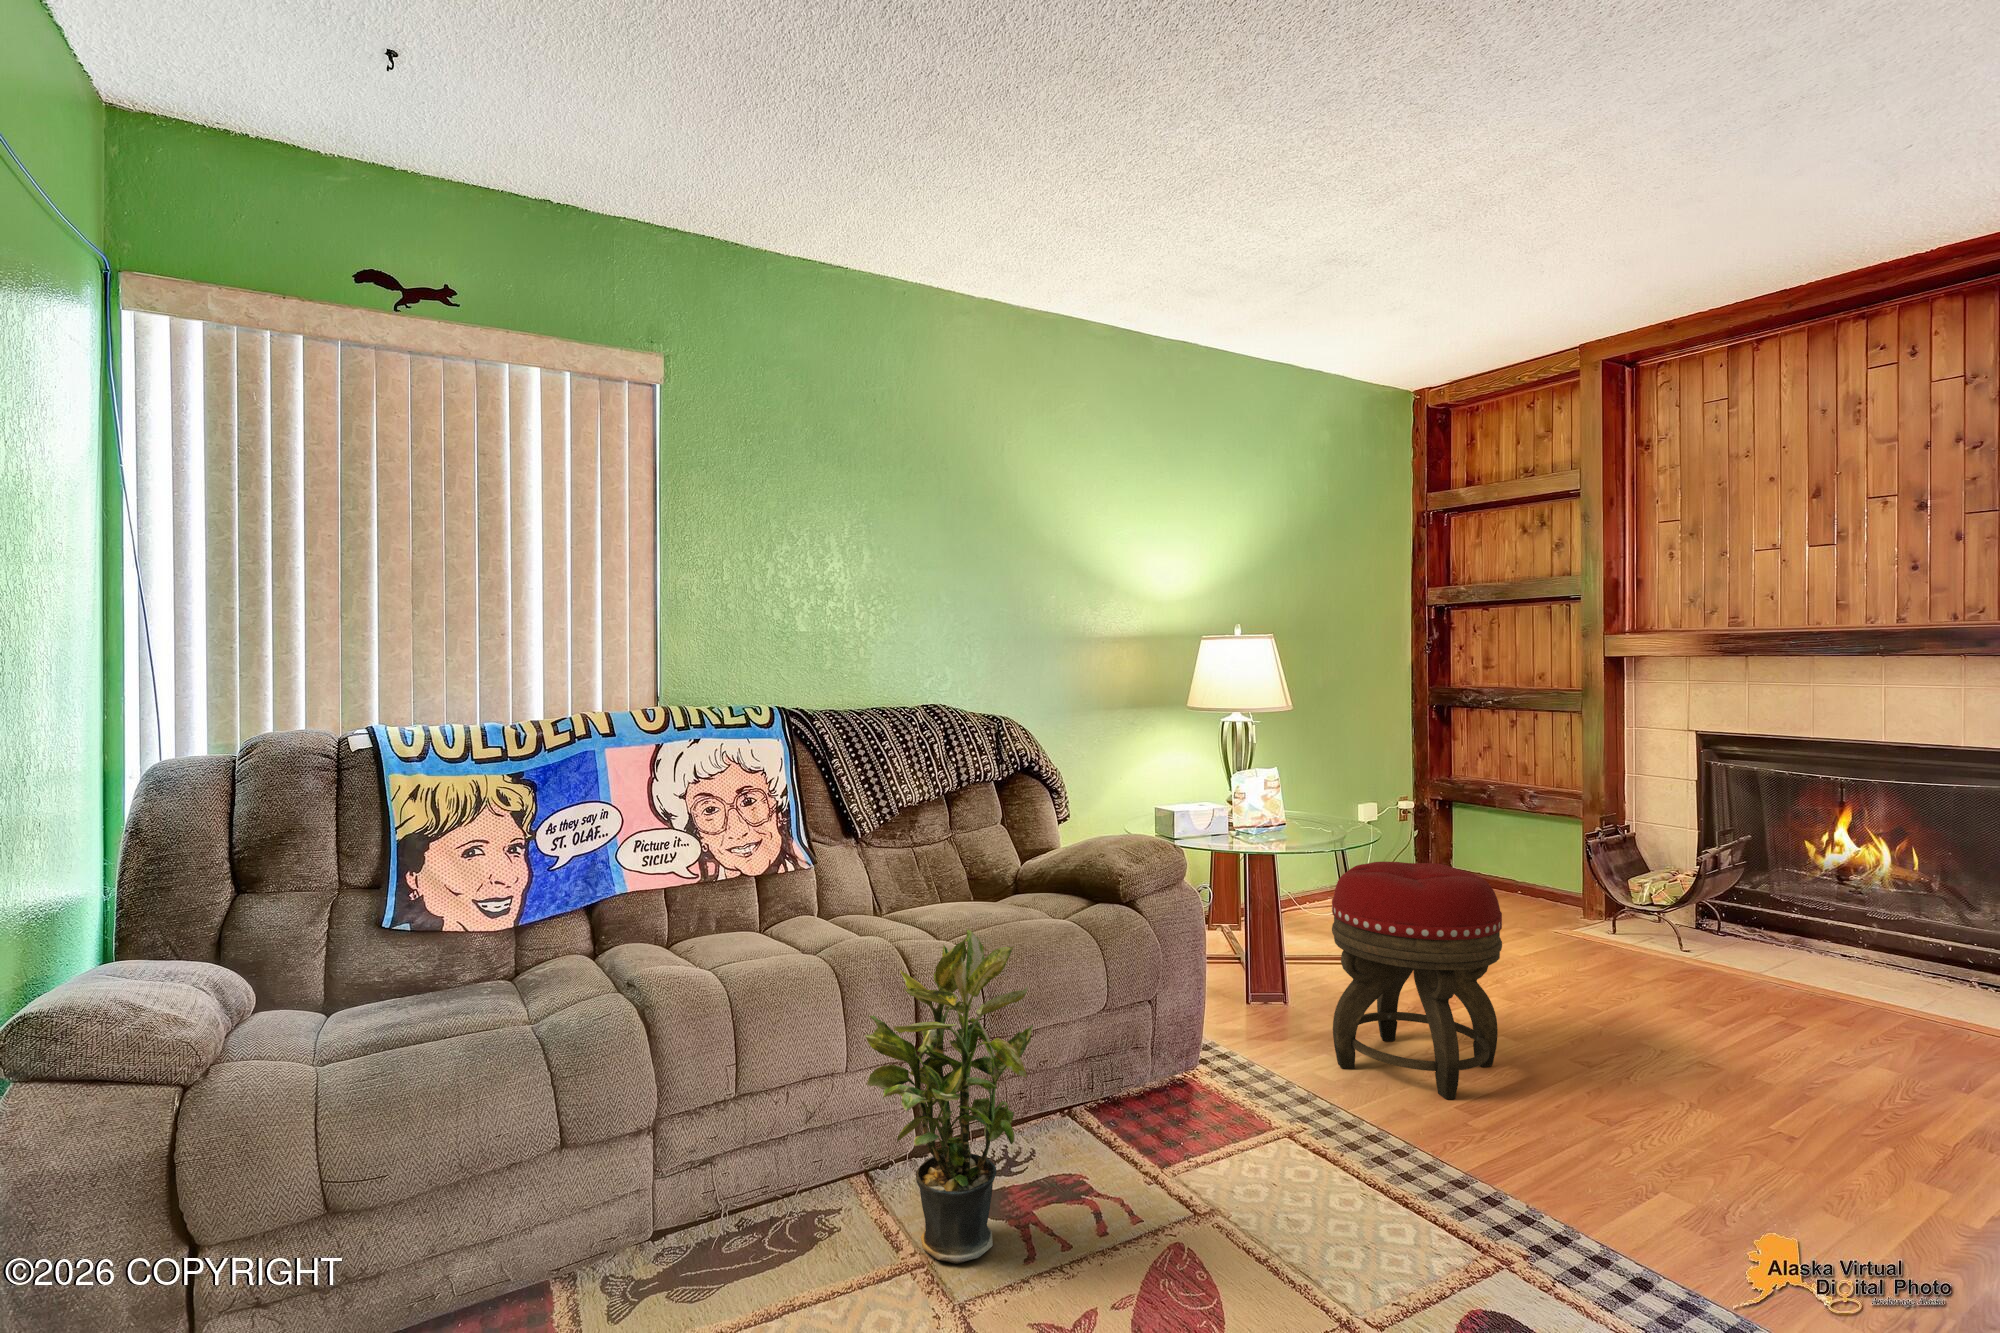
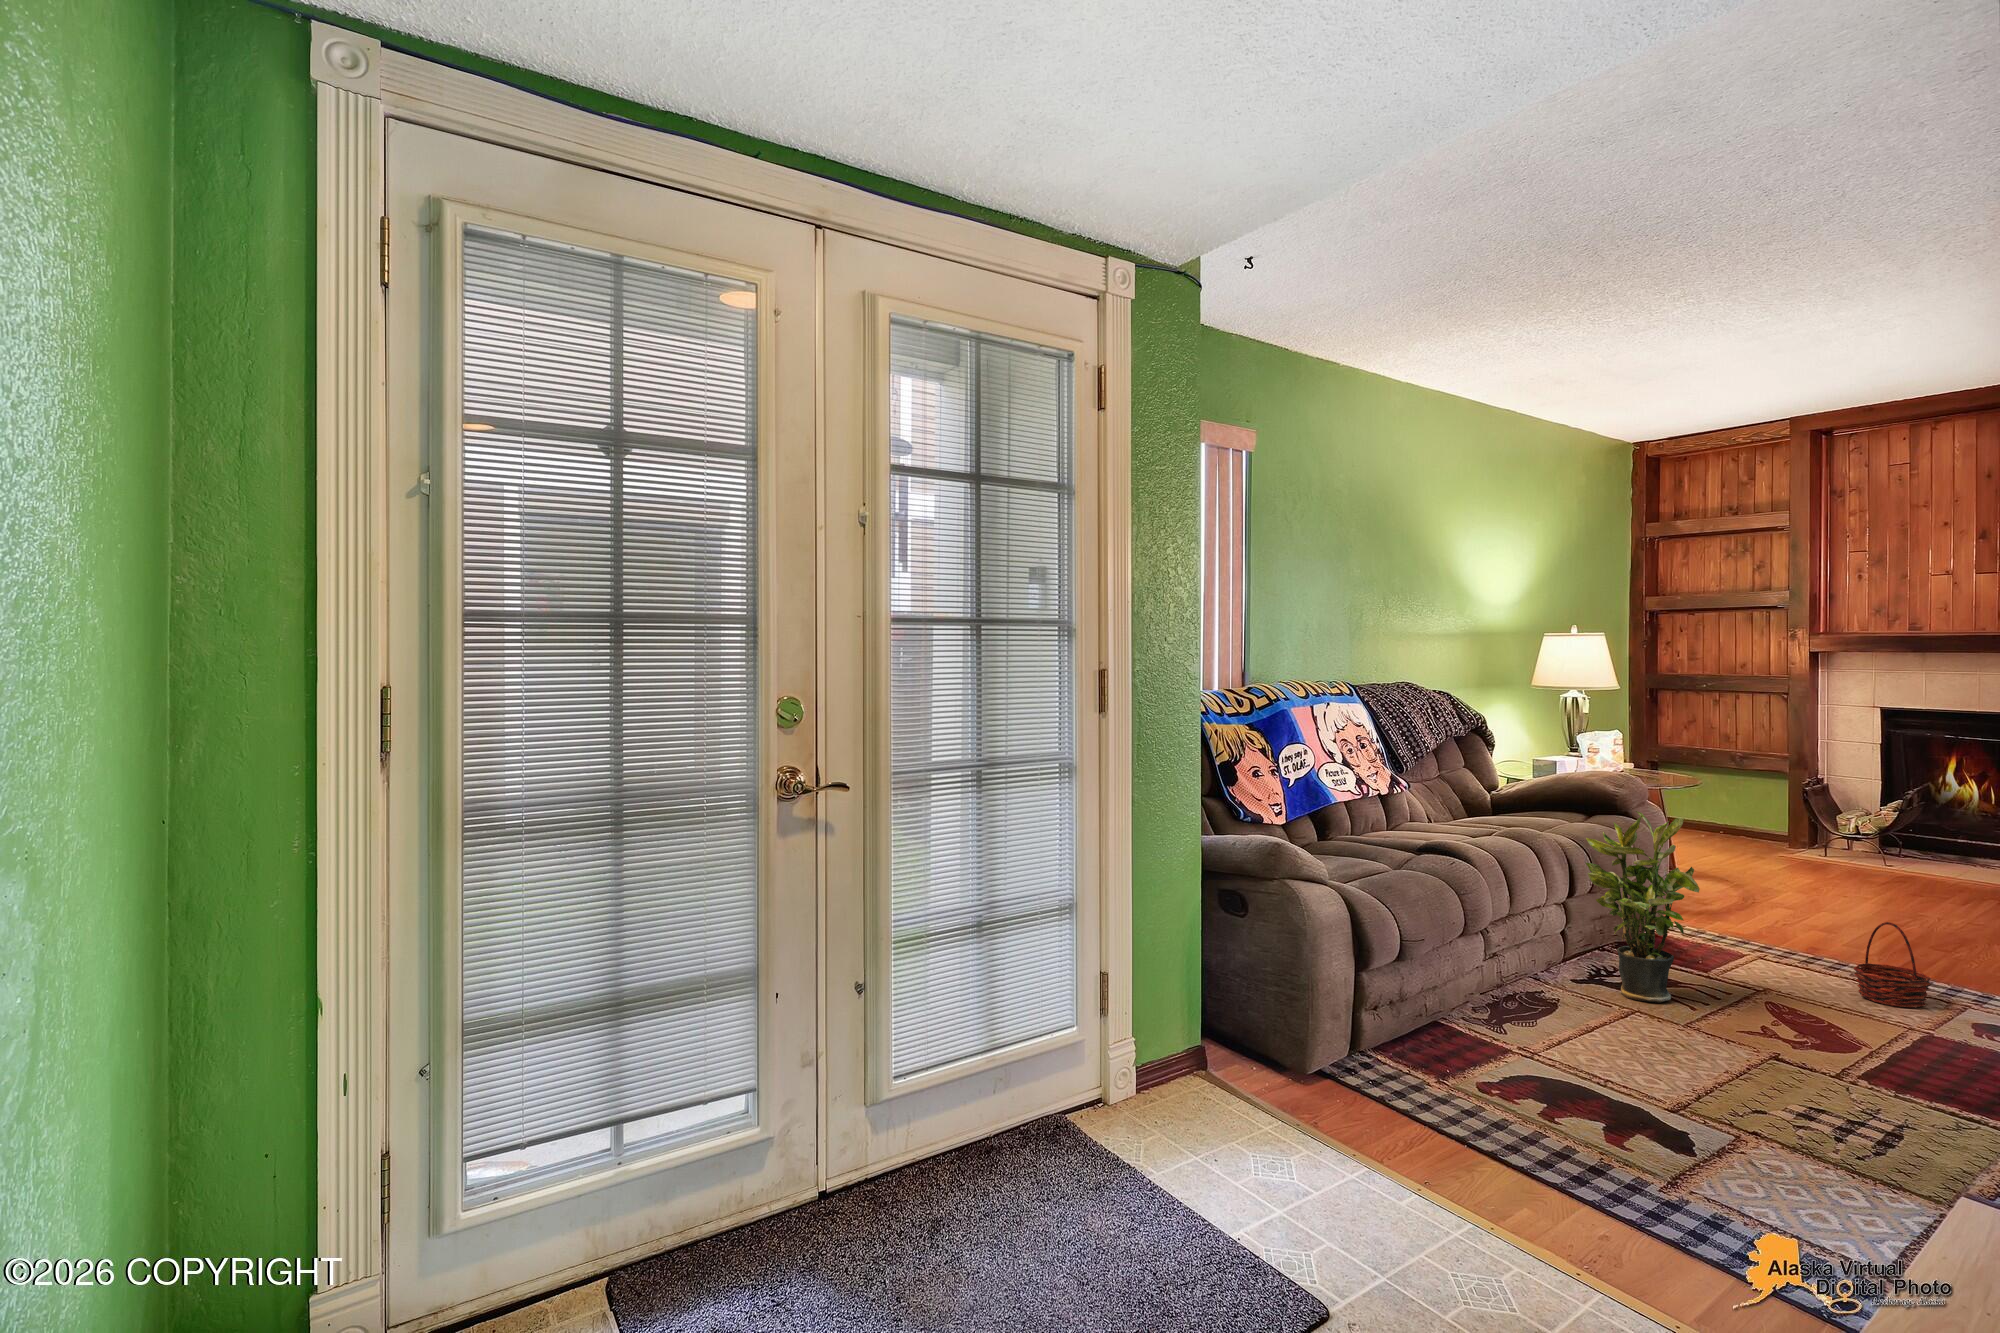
footstool: present [1332,862,1502,1099] -> none [1726,789,1860,936]
basket: none [1312,1134,1418,1296] -> present [1854,922,1931,1008]

